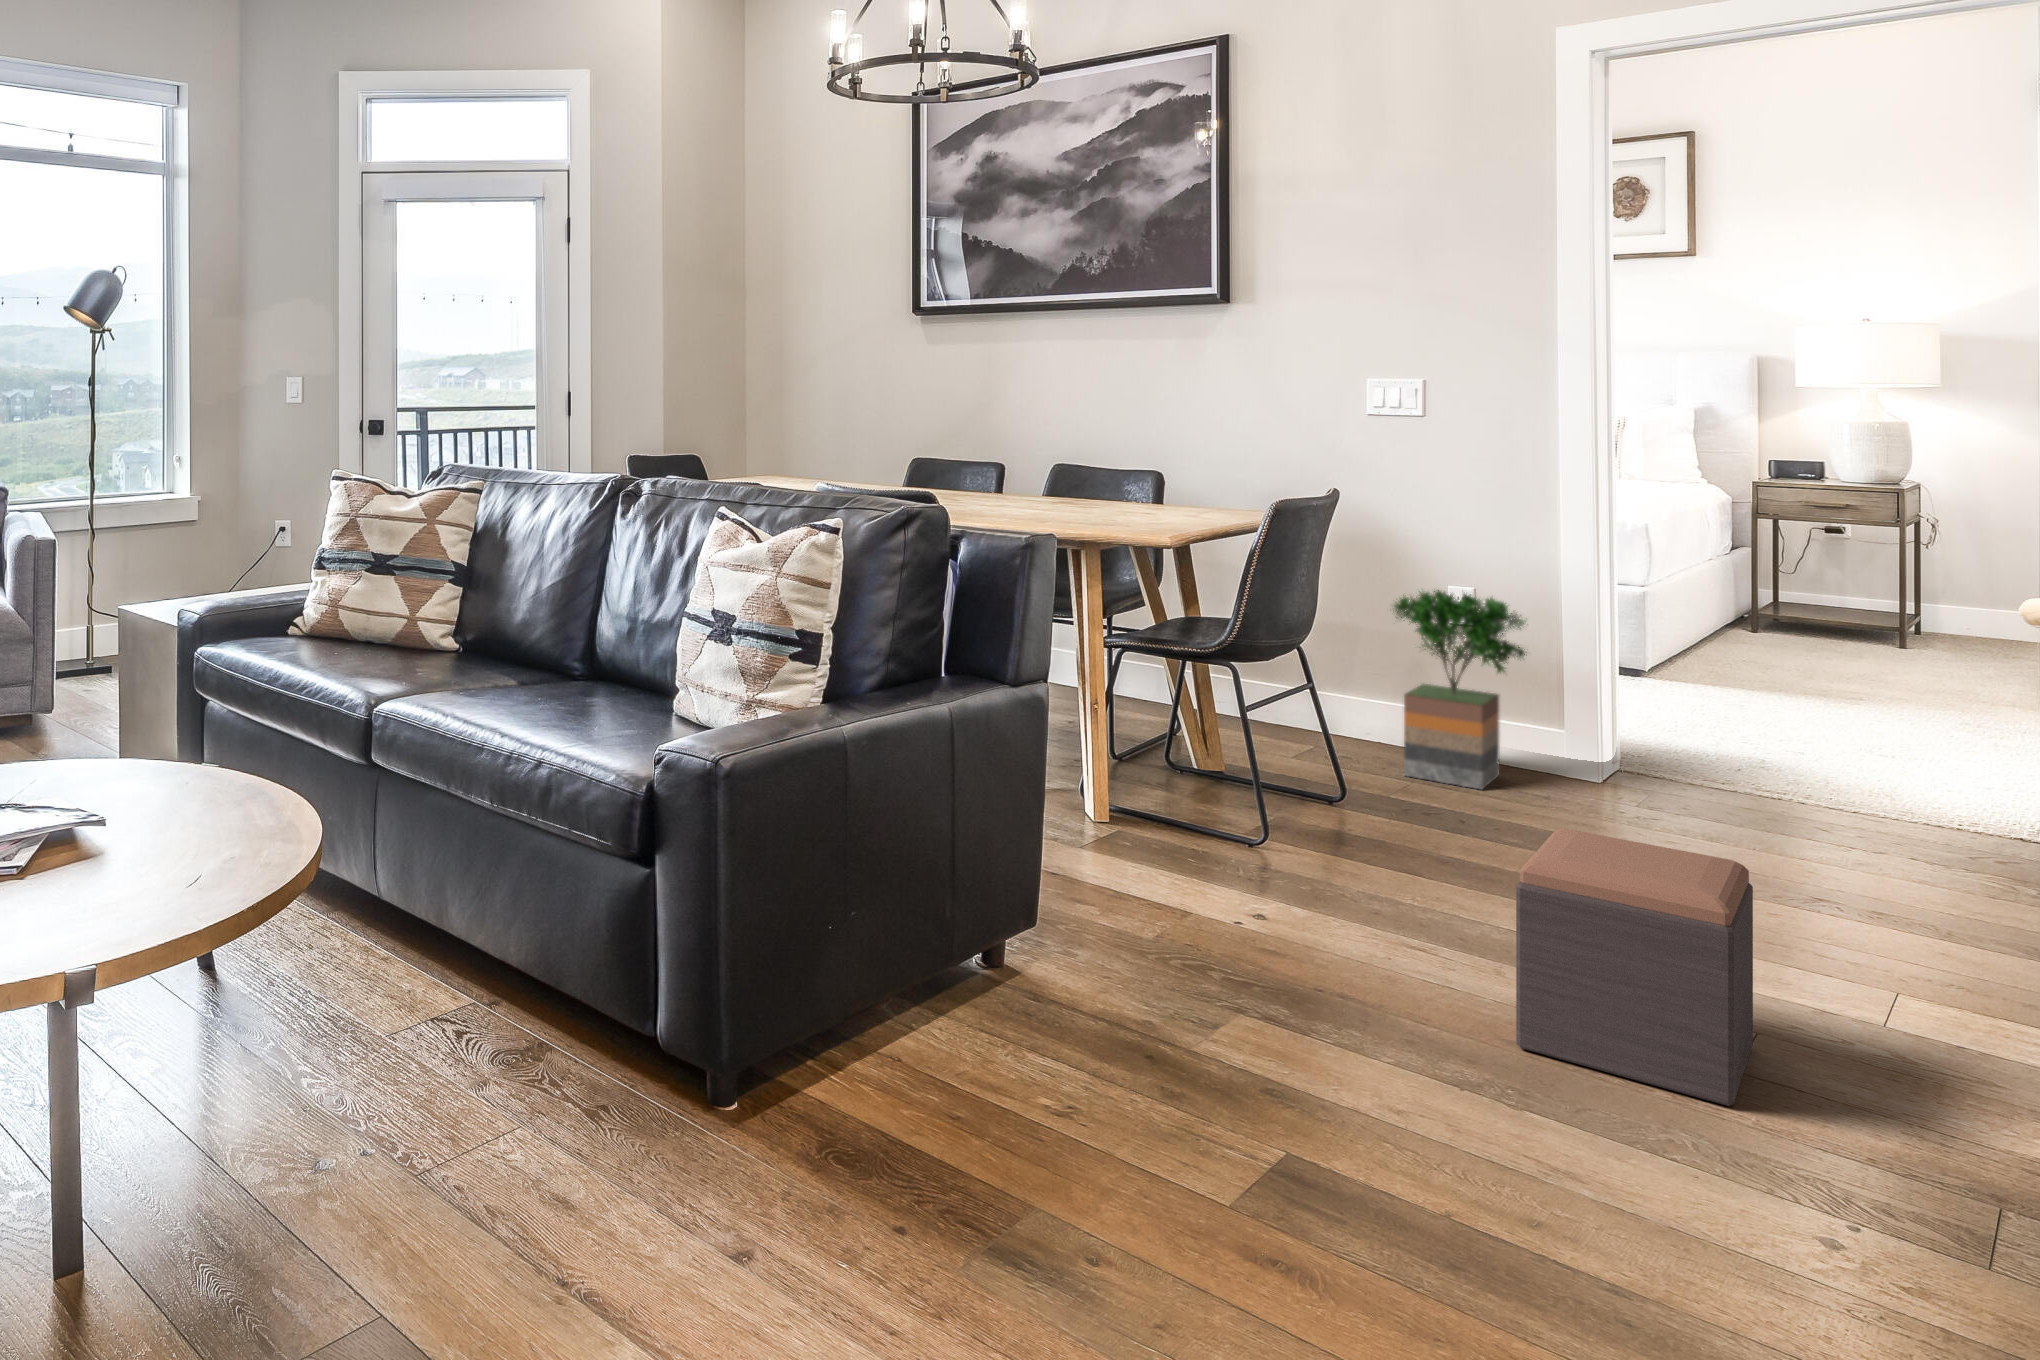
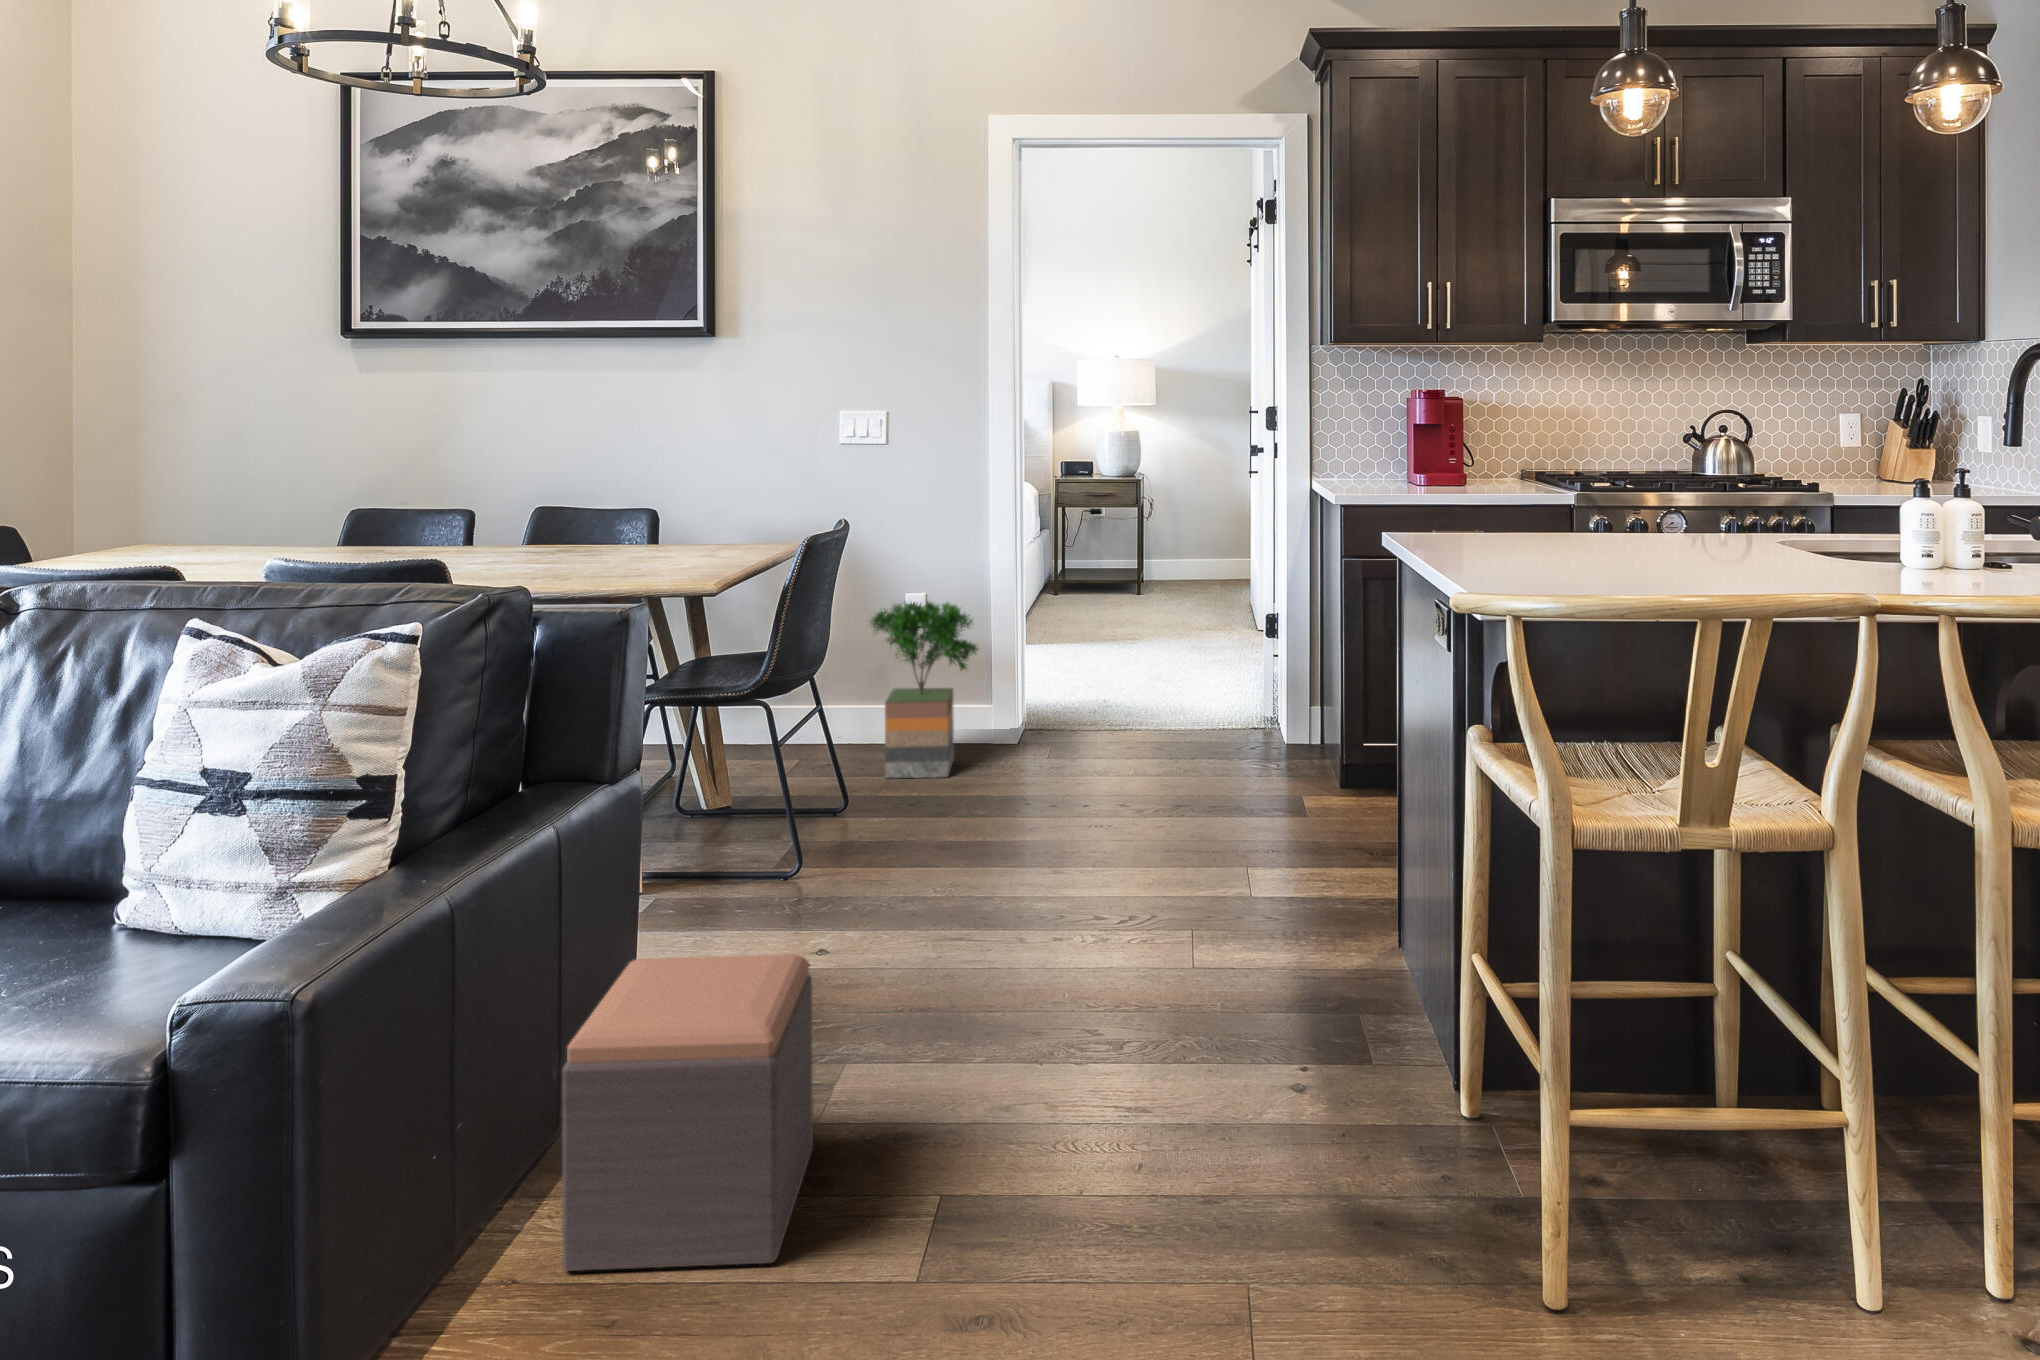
footstool: present [1516,829,1753,1106] -> present [562,954,813,1271]

